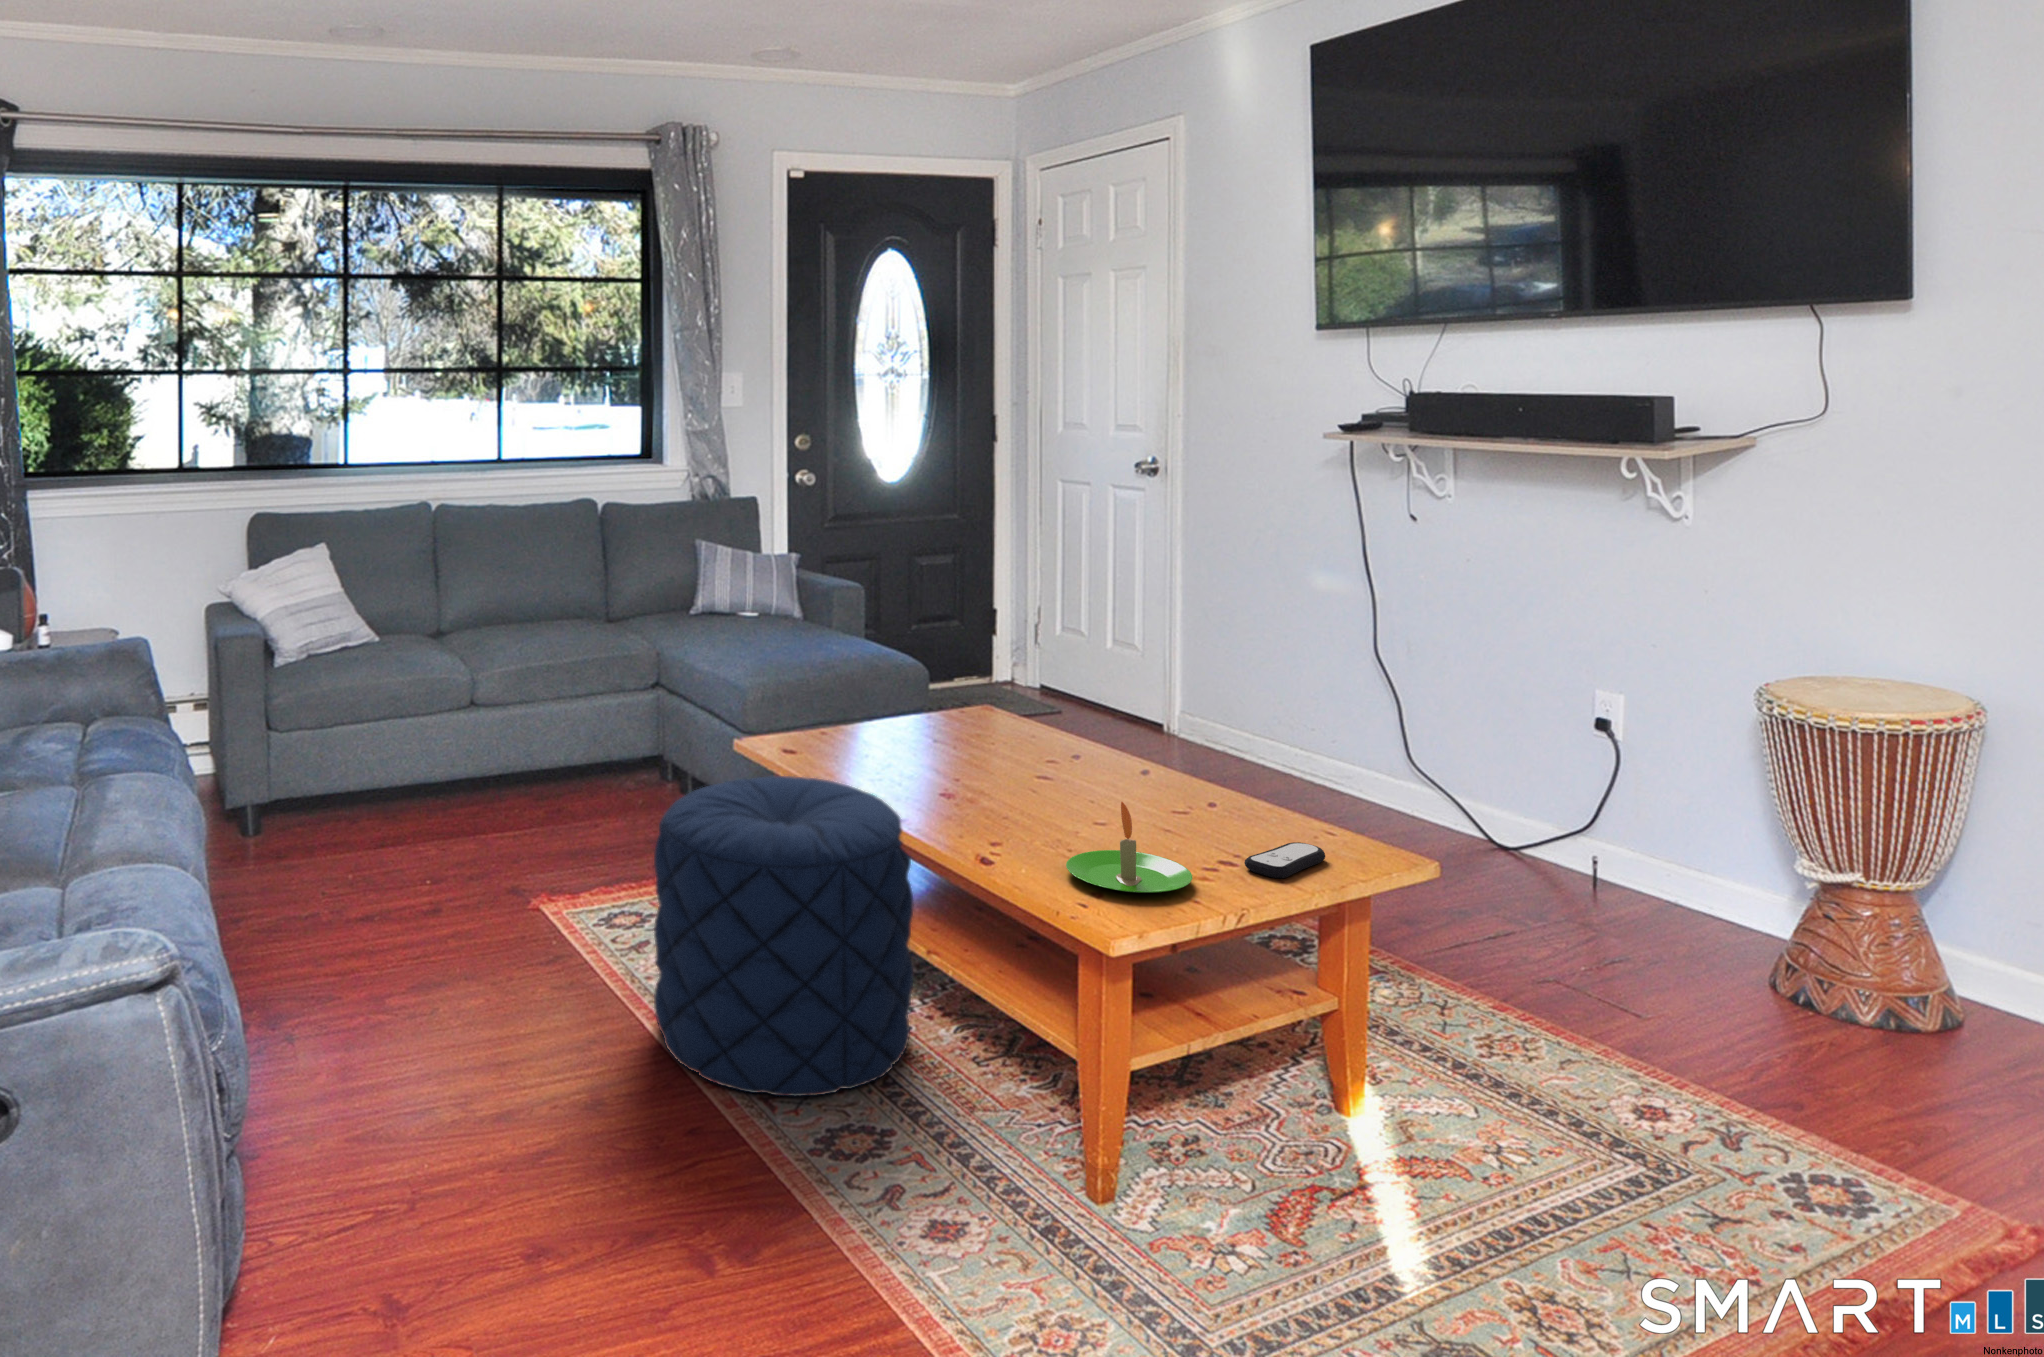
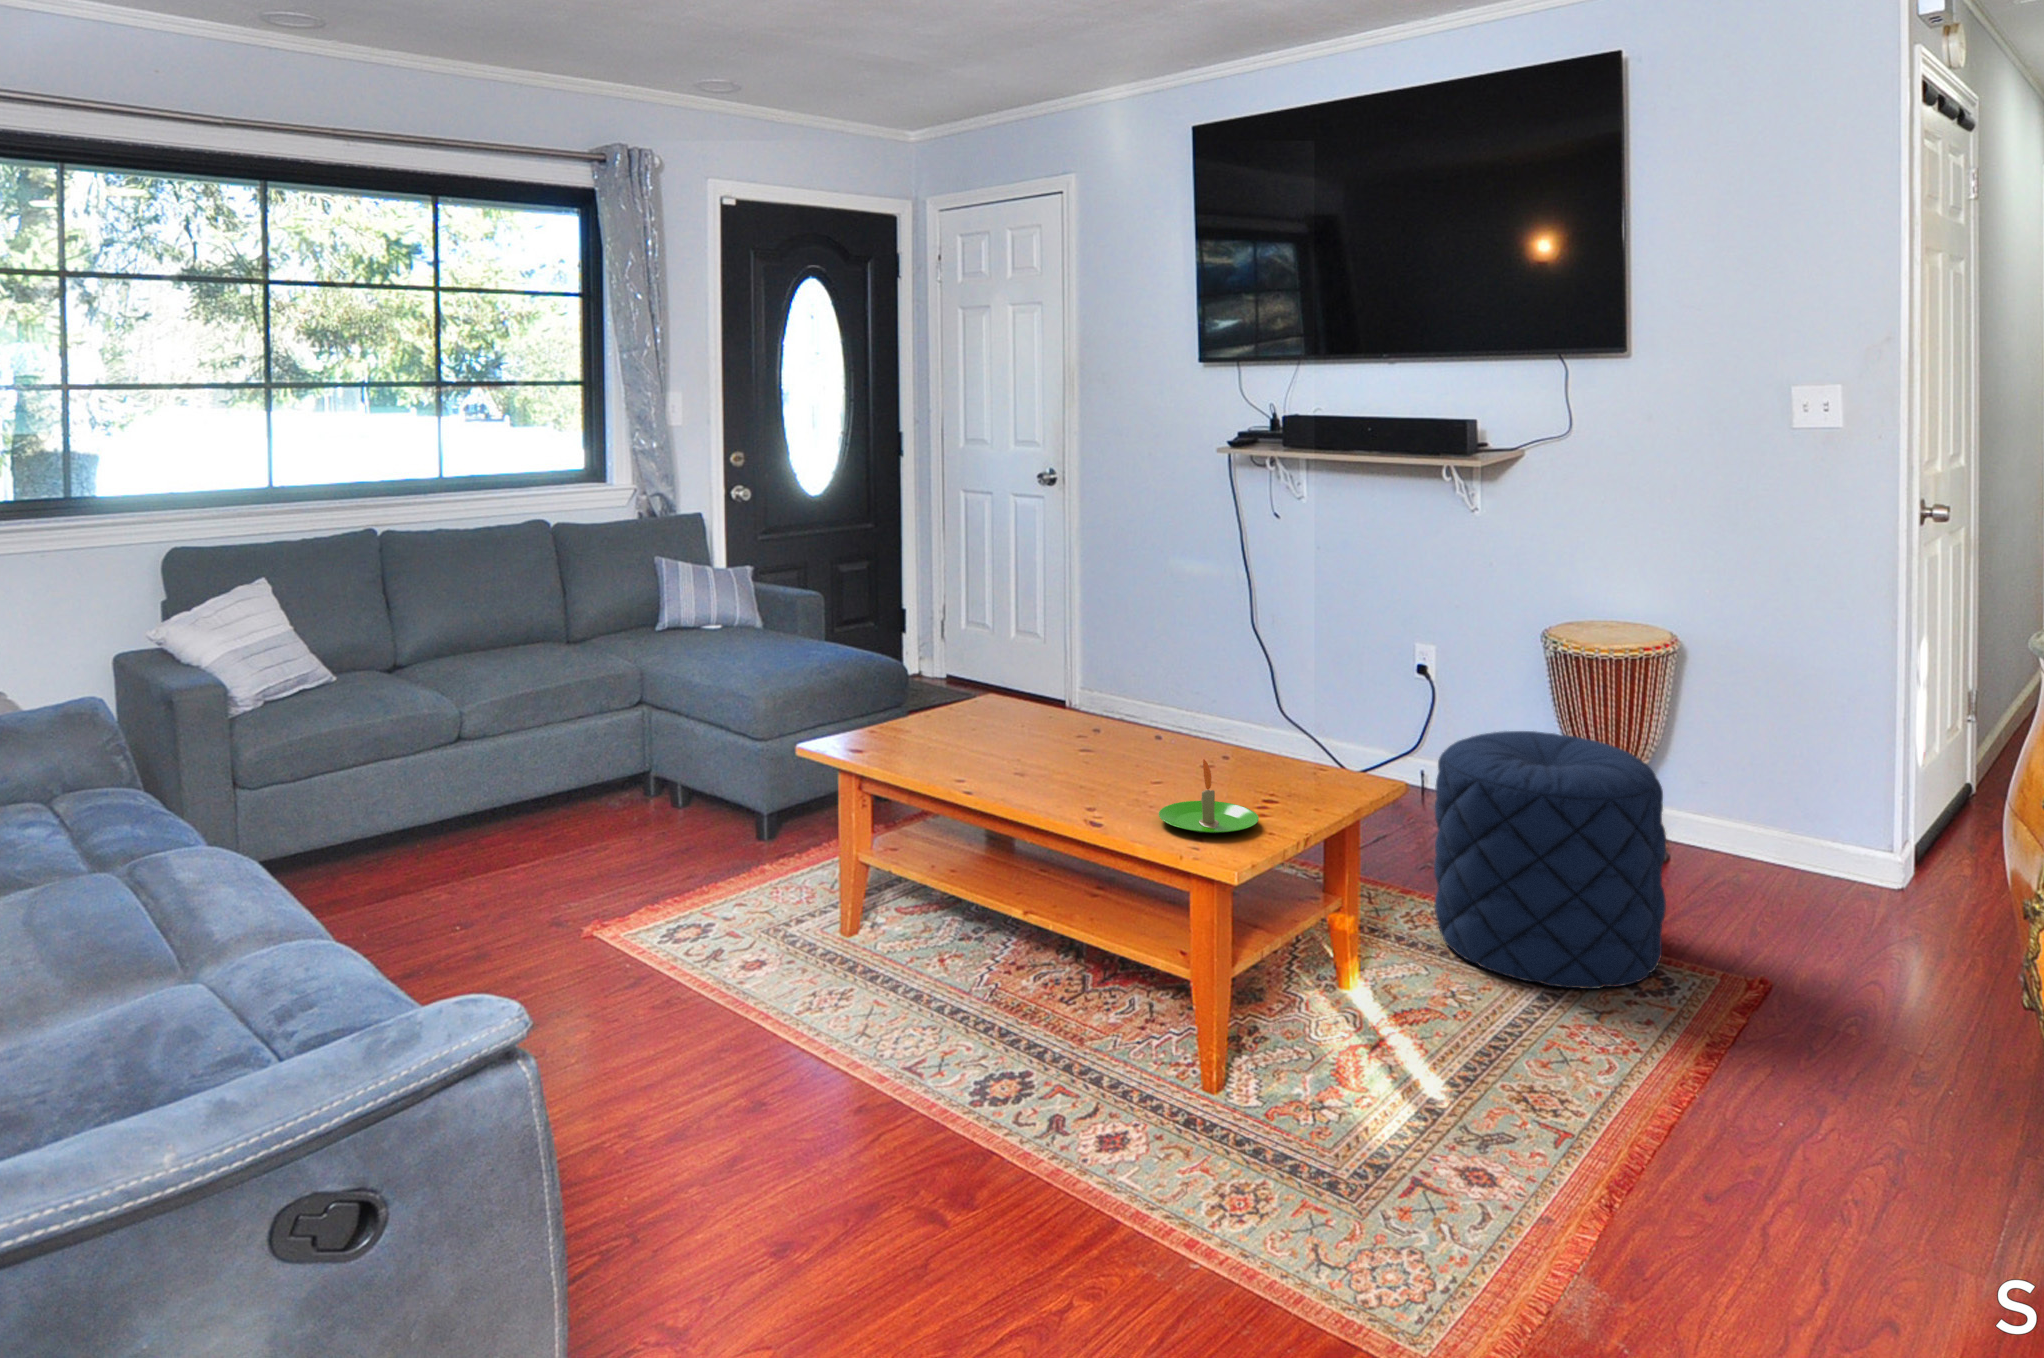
pouf: present [654,776,913,1096] -> present [1434,731,1666,989]
remote control: present [1244,842,1325,878] -> none [1282,779,1331,808]

